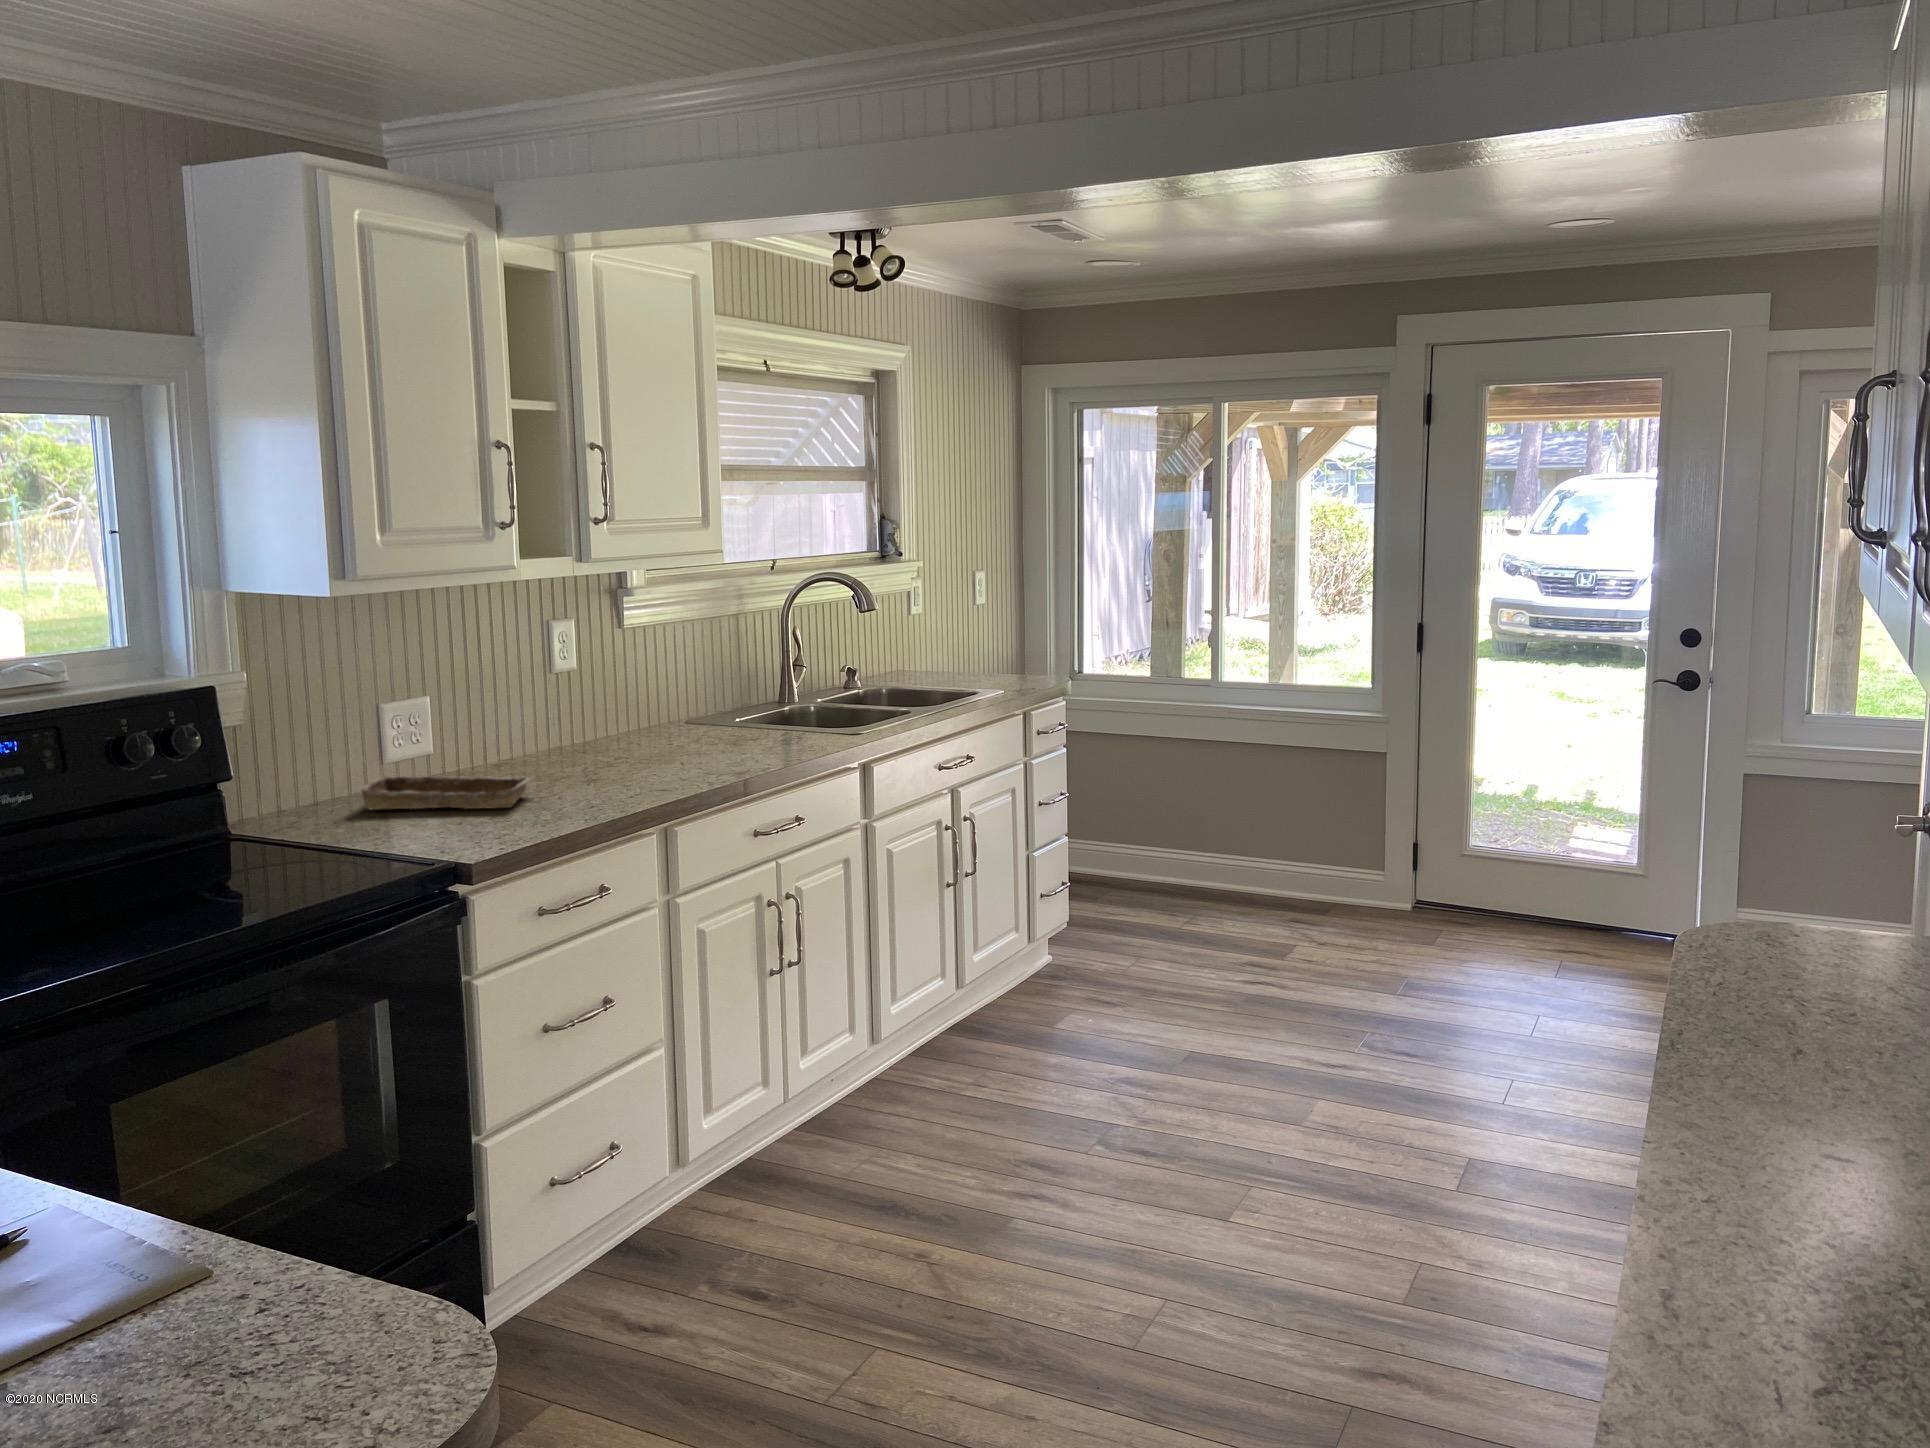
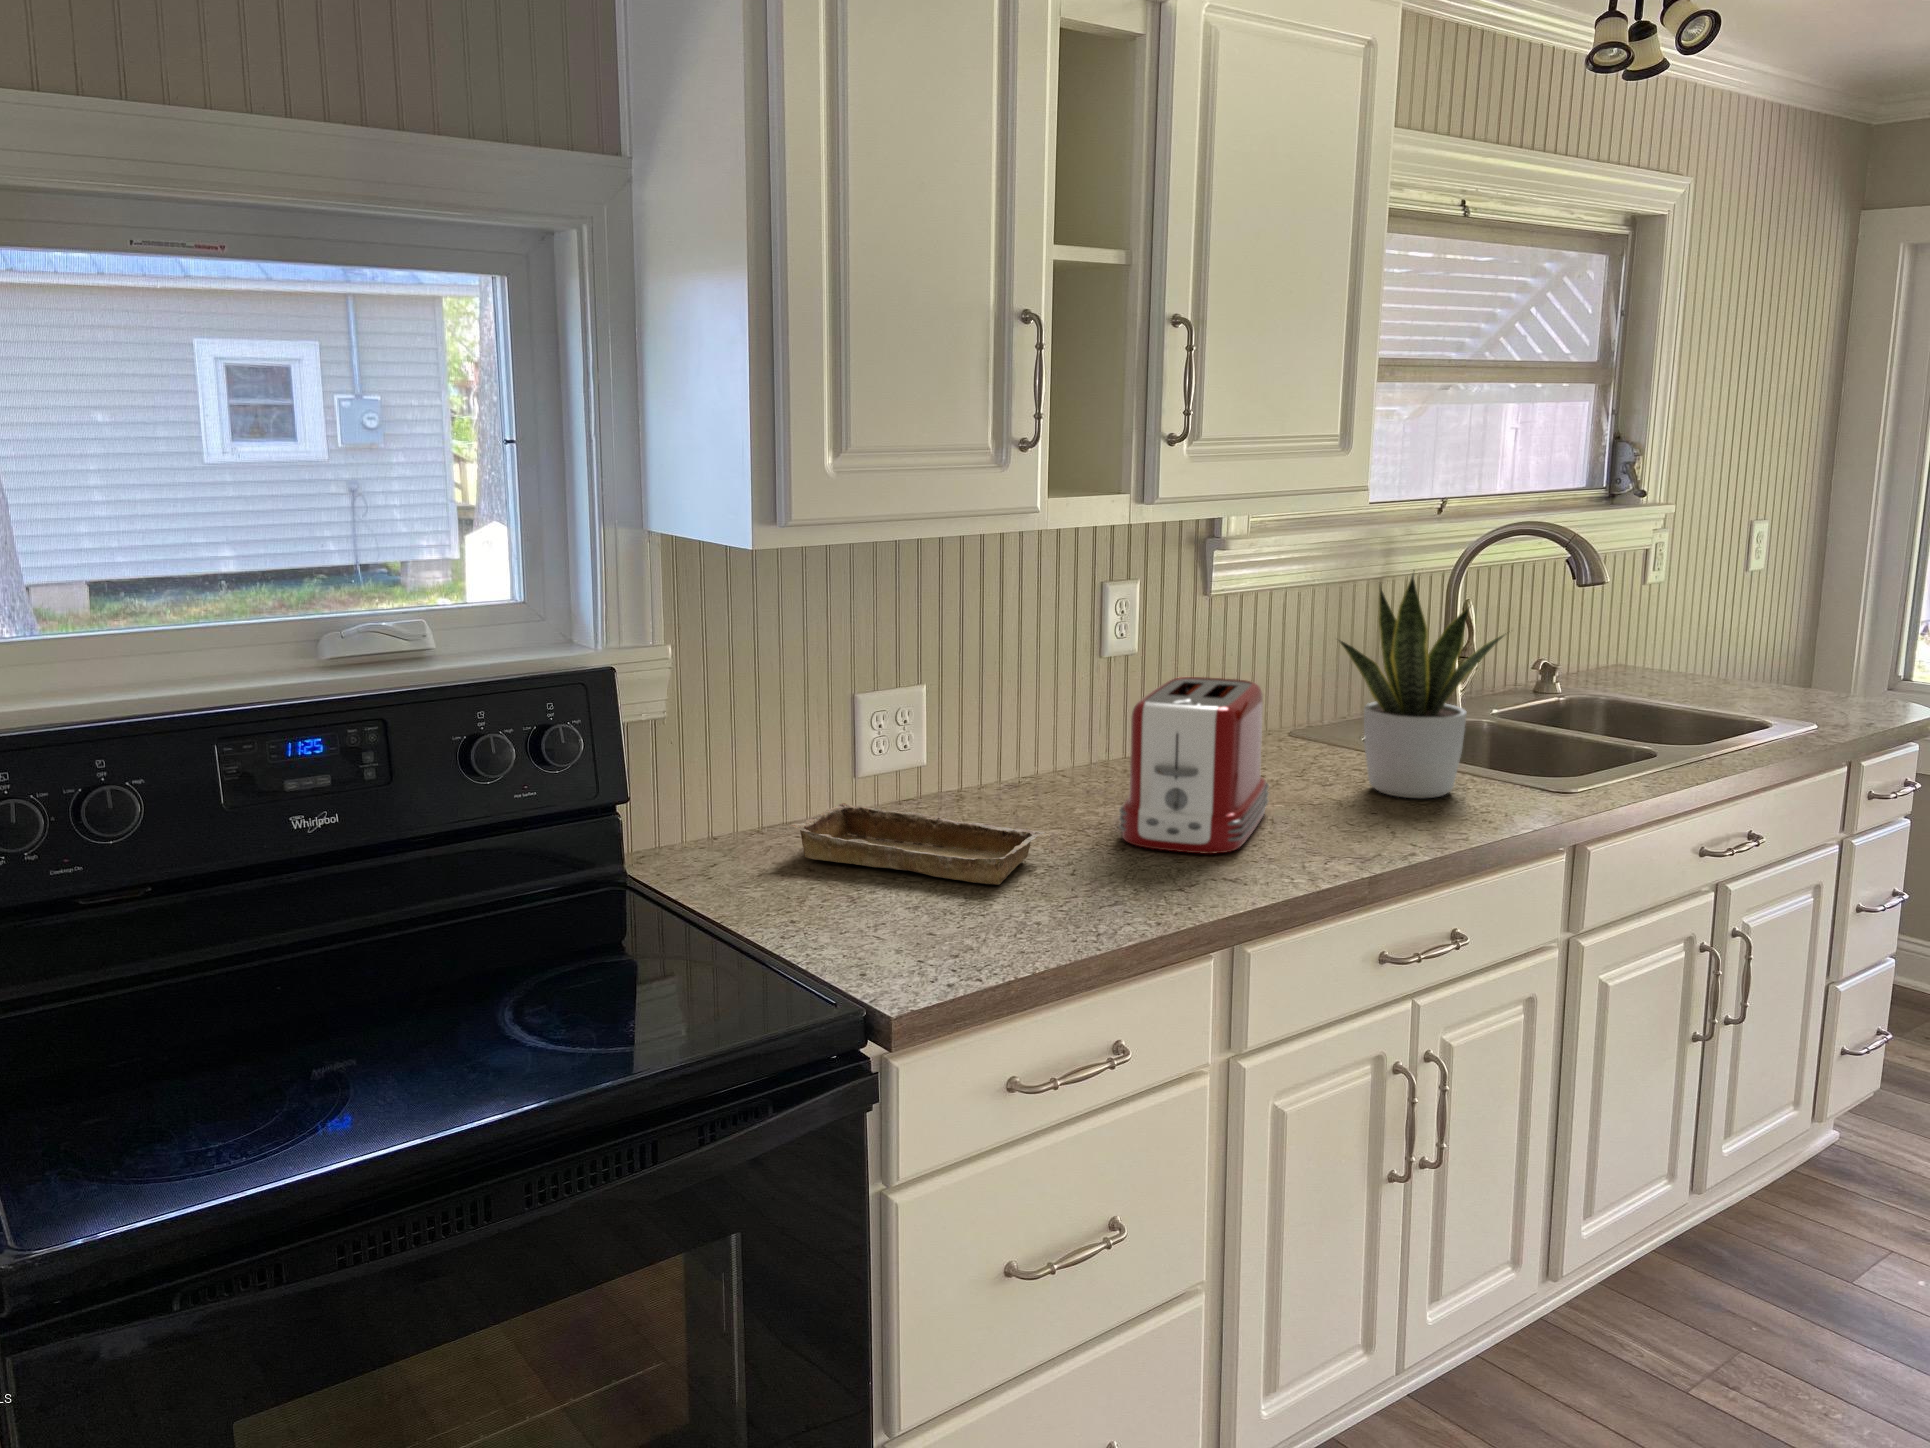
potted plant: none [708,600,817,745] -> present [1340,570,1504,798]
toaster: none [581,676,676,782] -> present [1119,677,1269,854]

